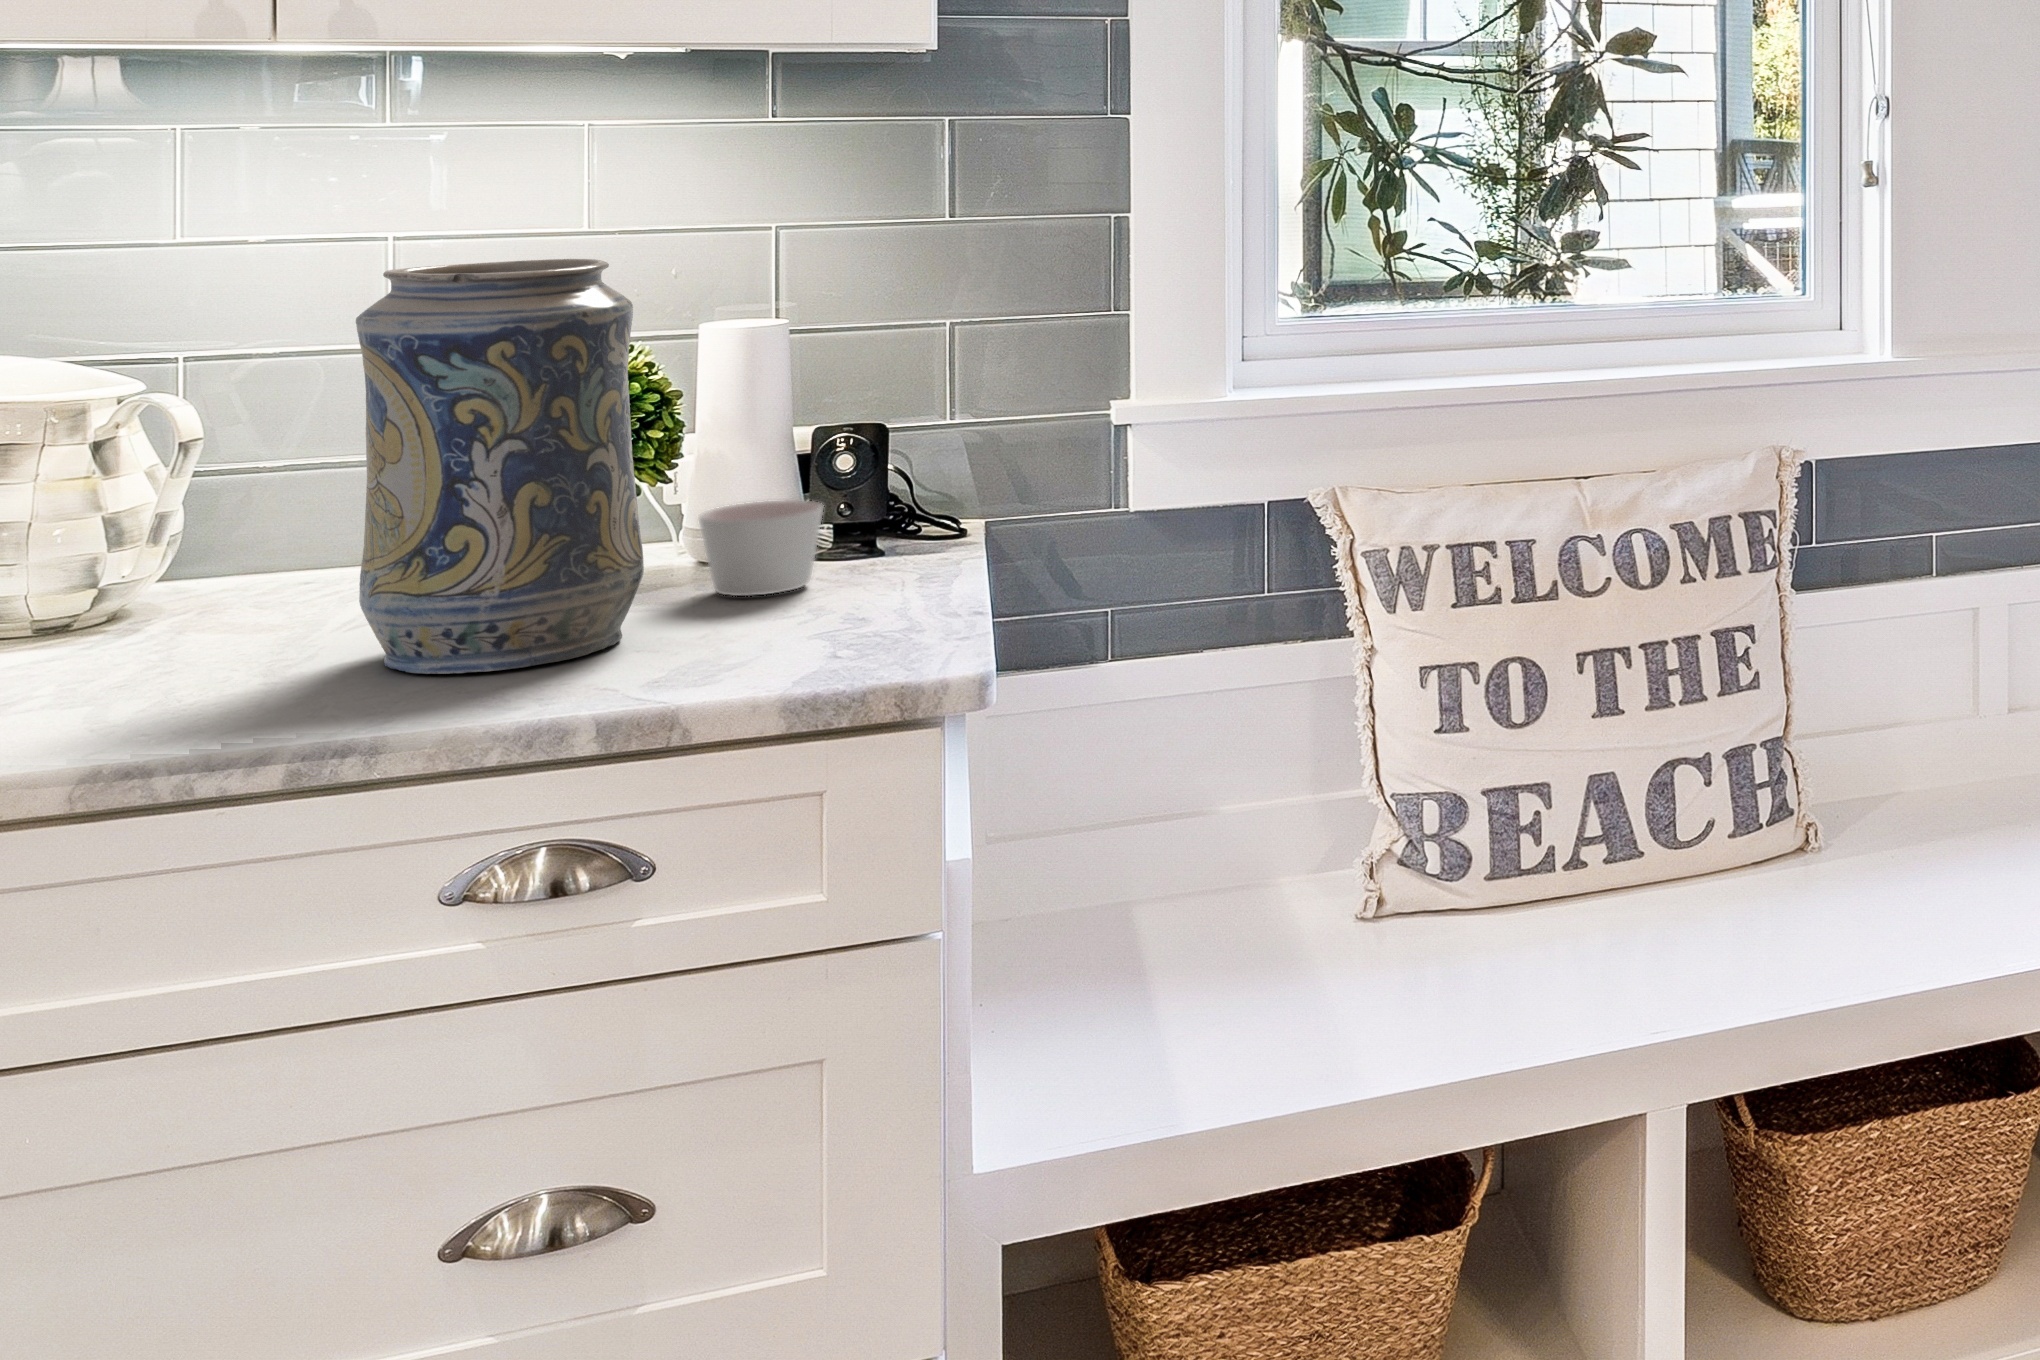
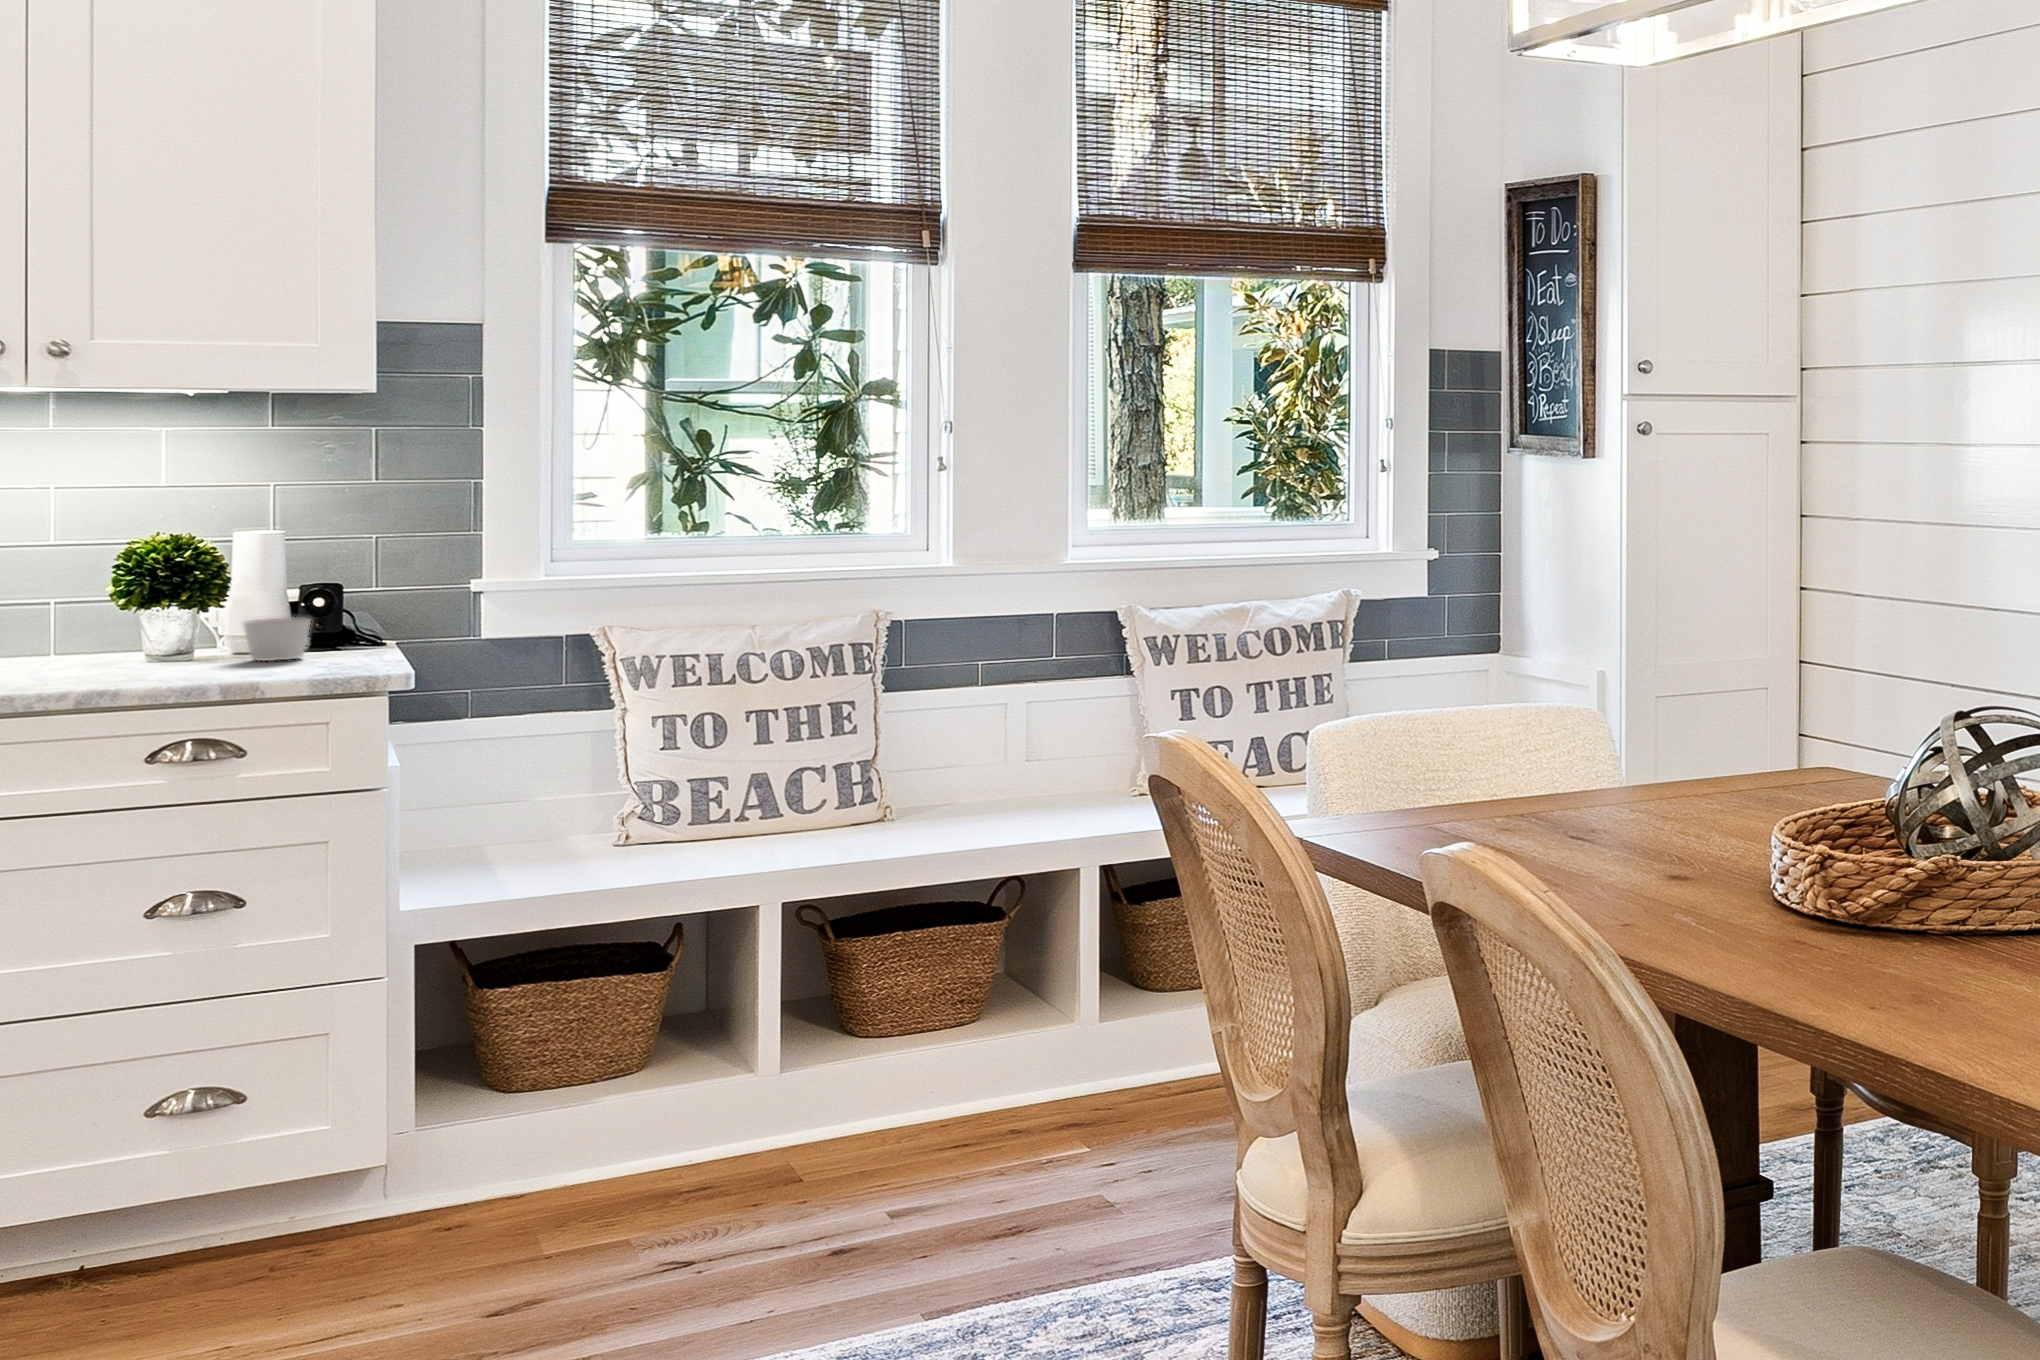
decorative vase: present [356,259,644,674] -> none [78,493,224,681]

